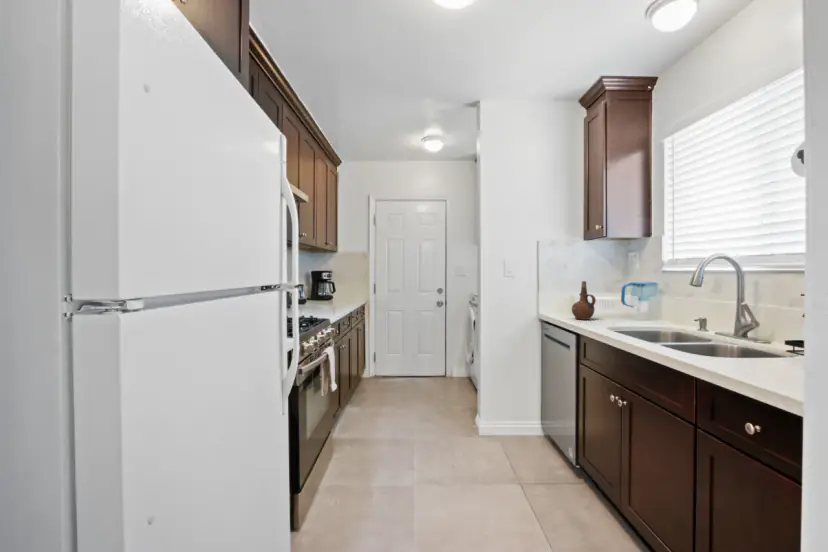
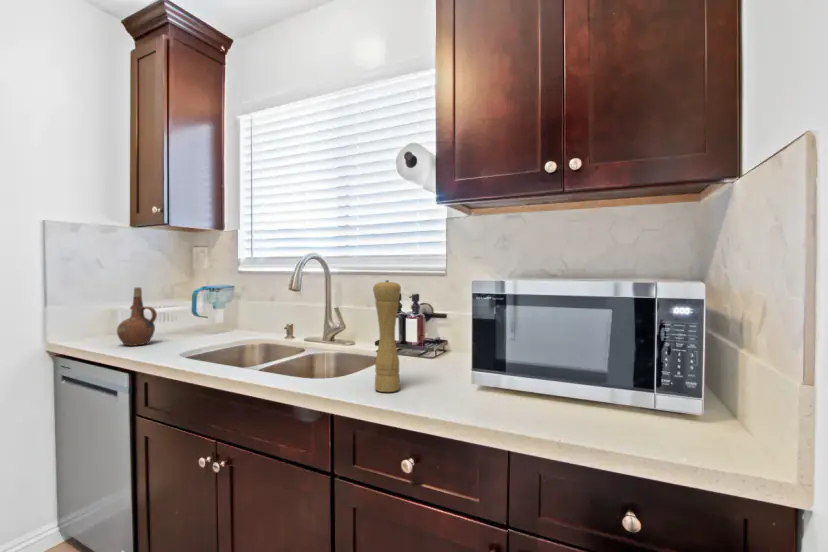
pepper mill: none [736,281,767,376] -> present [373,280,401,392]

